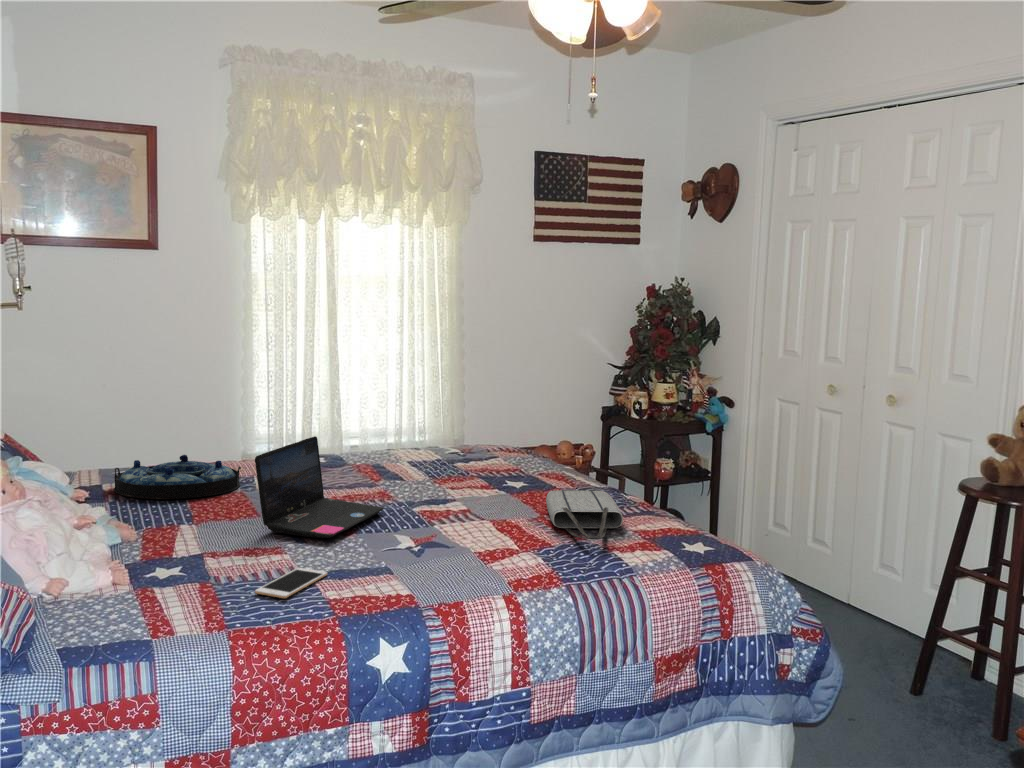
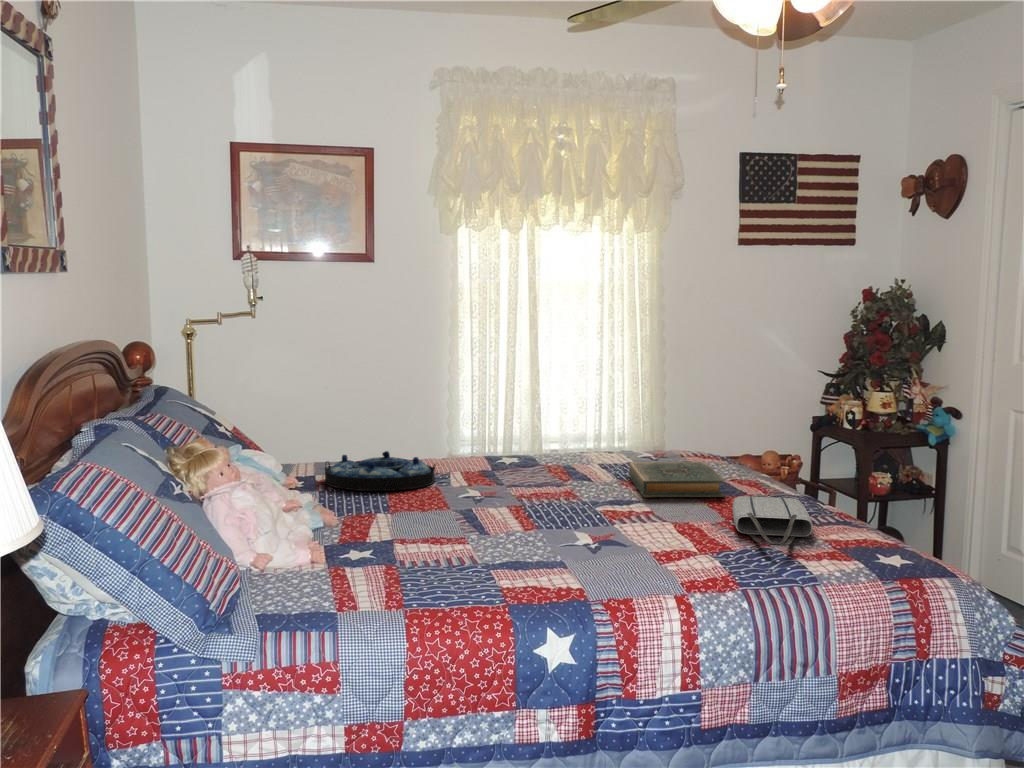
laptop: present [255,436,384,538] -> none [442,435,566,532]
hardback book: none [441,456,538,494] -> present [629,462,725,497]
cell phone: present [255,568,327,598] -> none [434,557,503,584]

